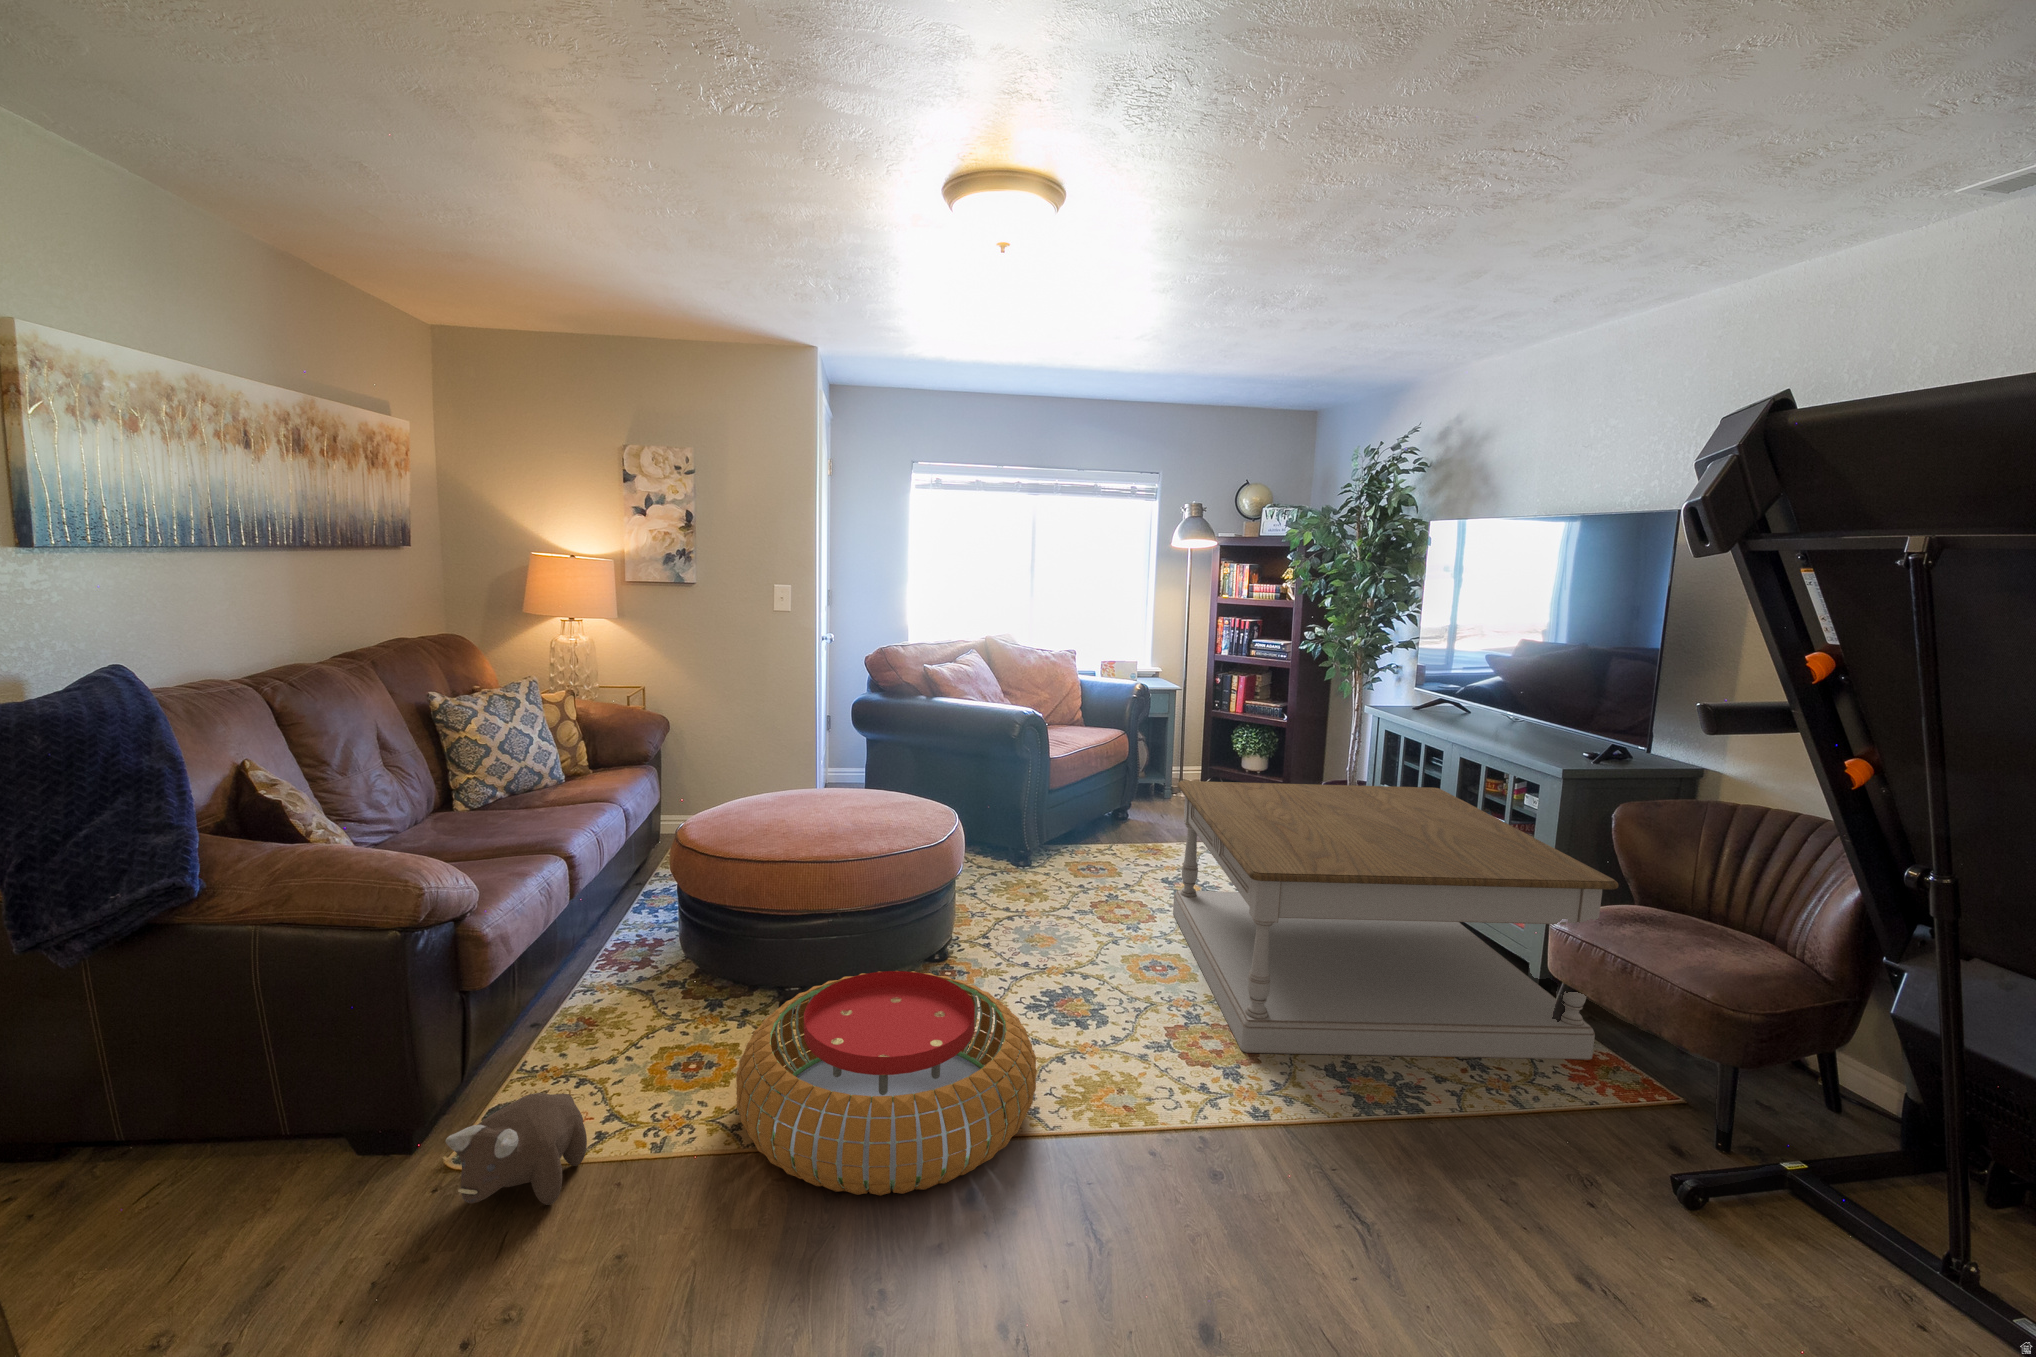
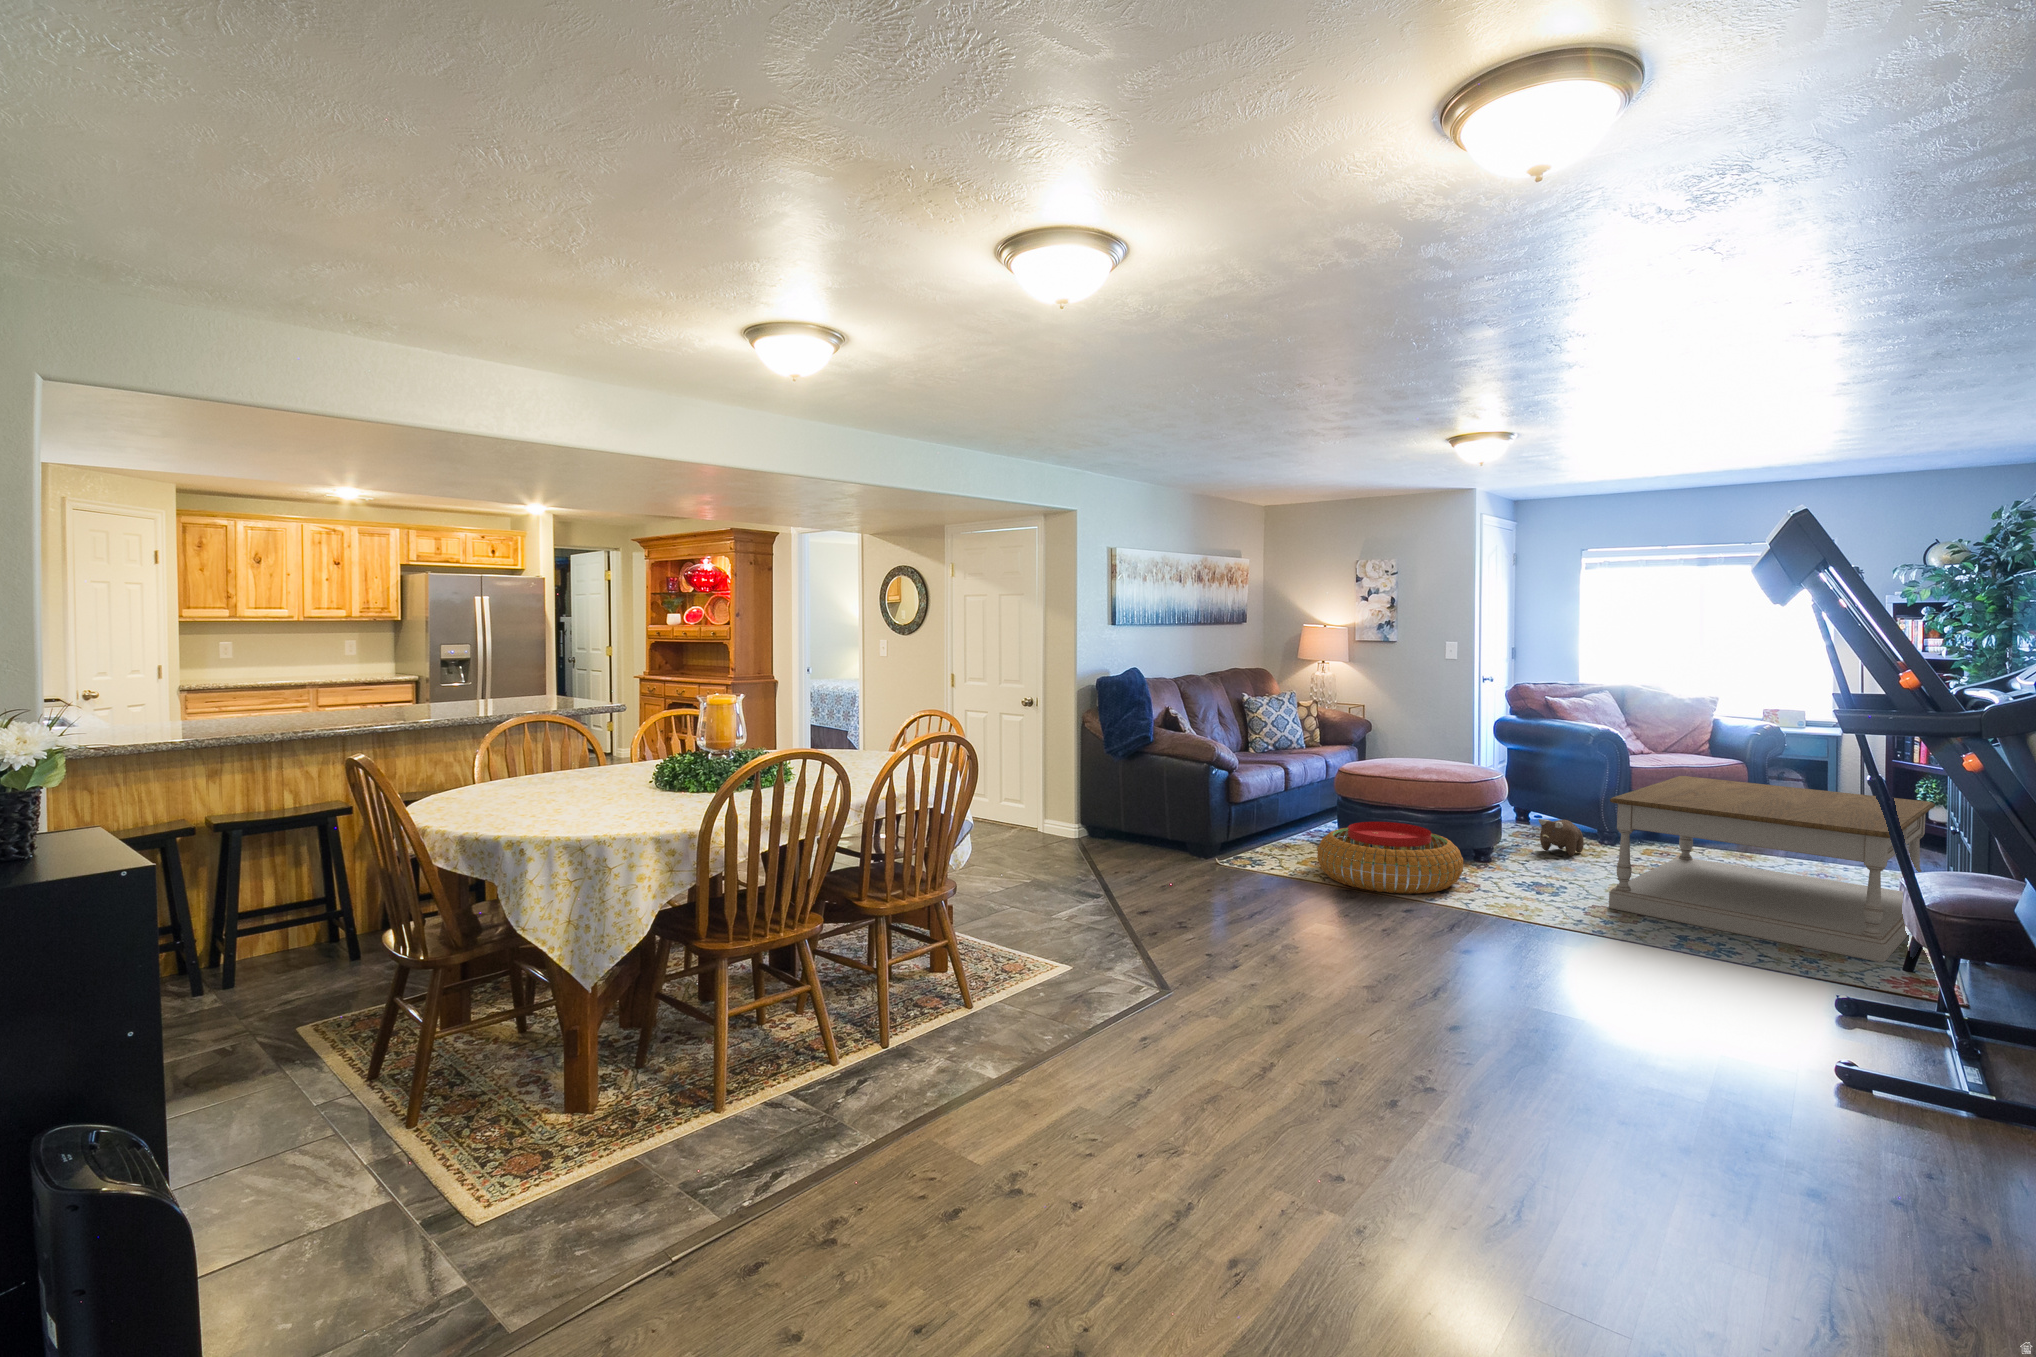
plush toy: present [446,1093,587,1205] -> present [1539,819,1584,856]

